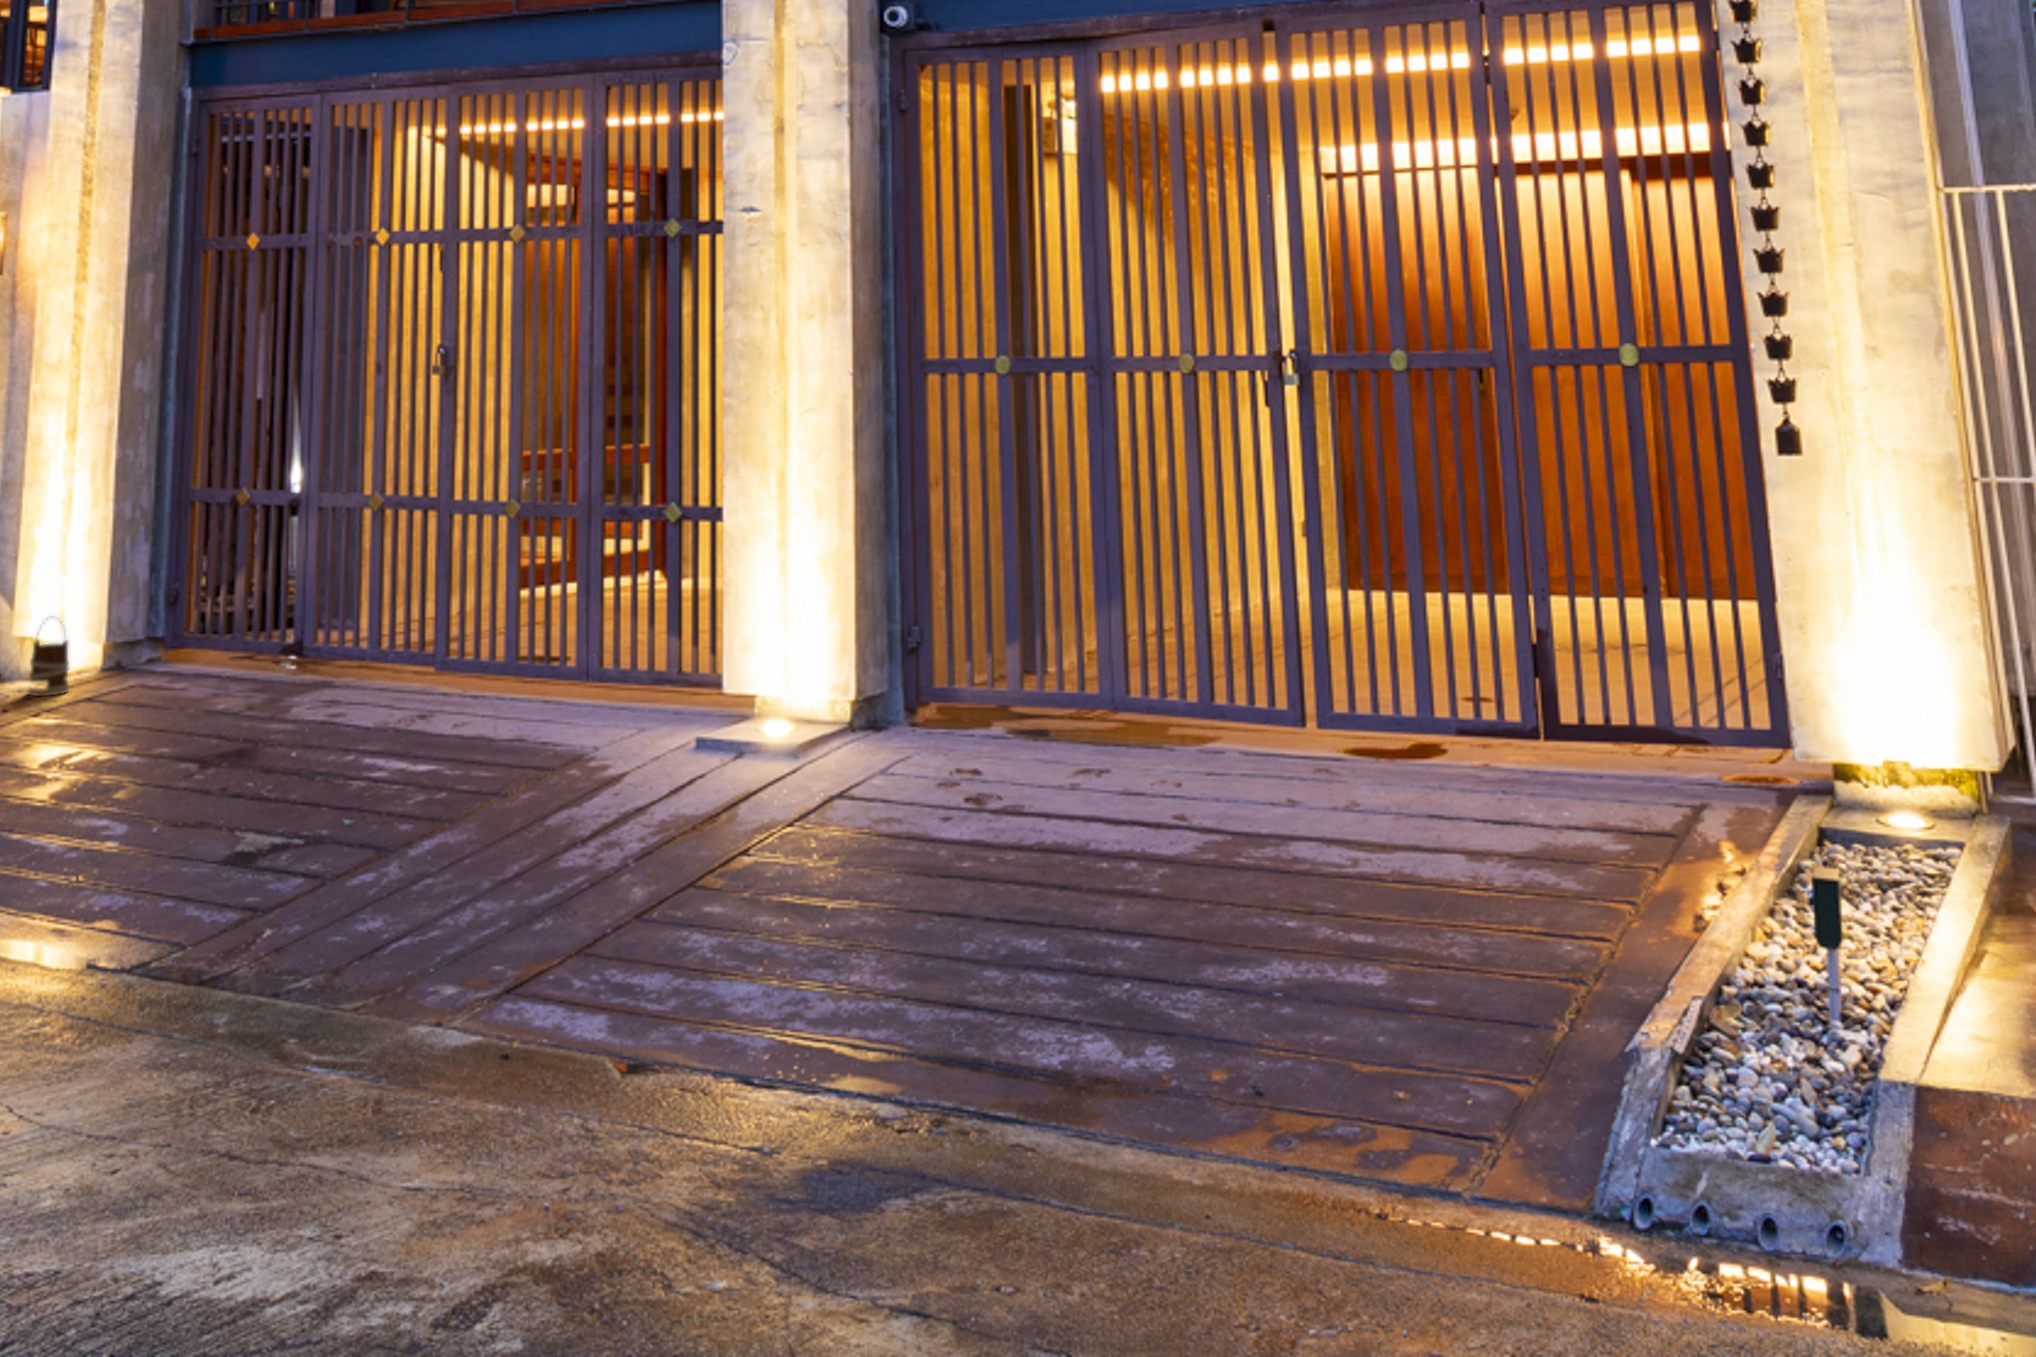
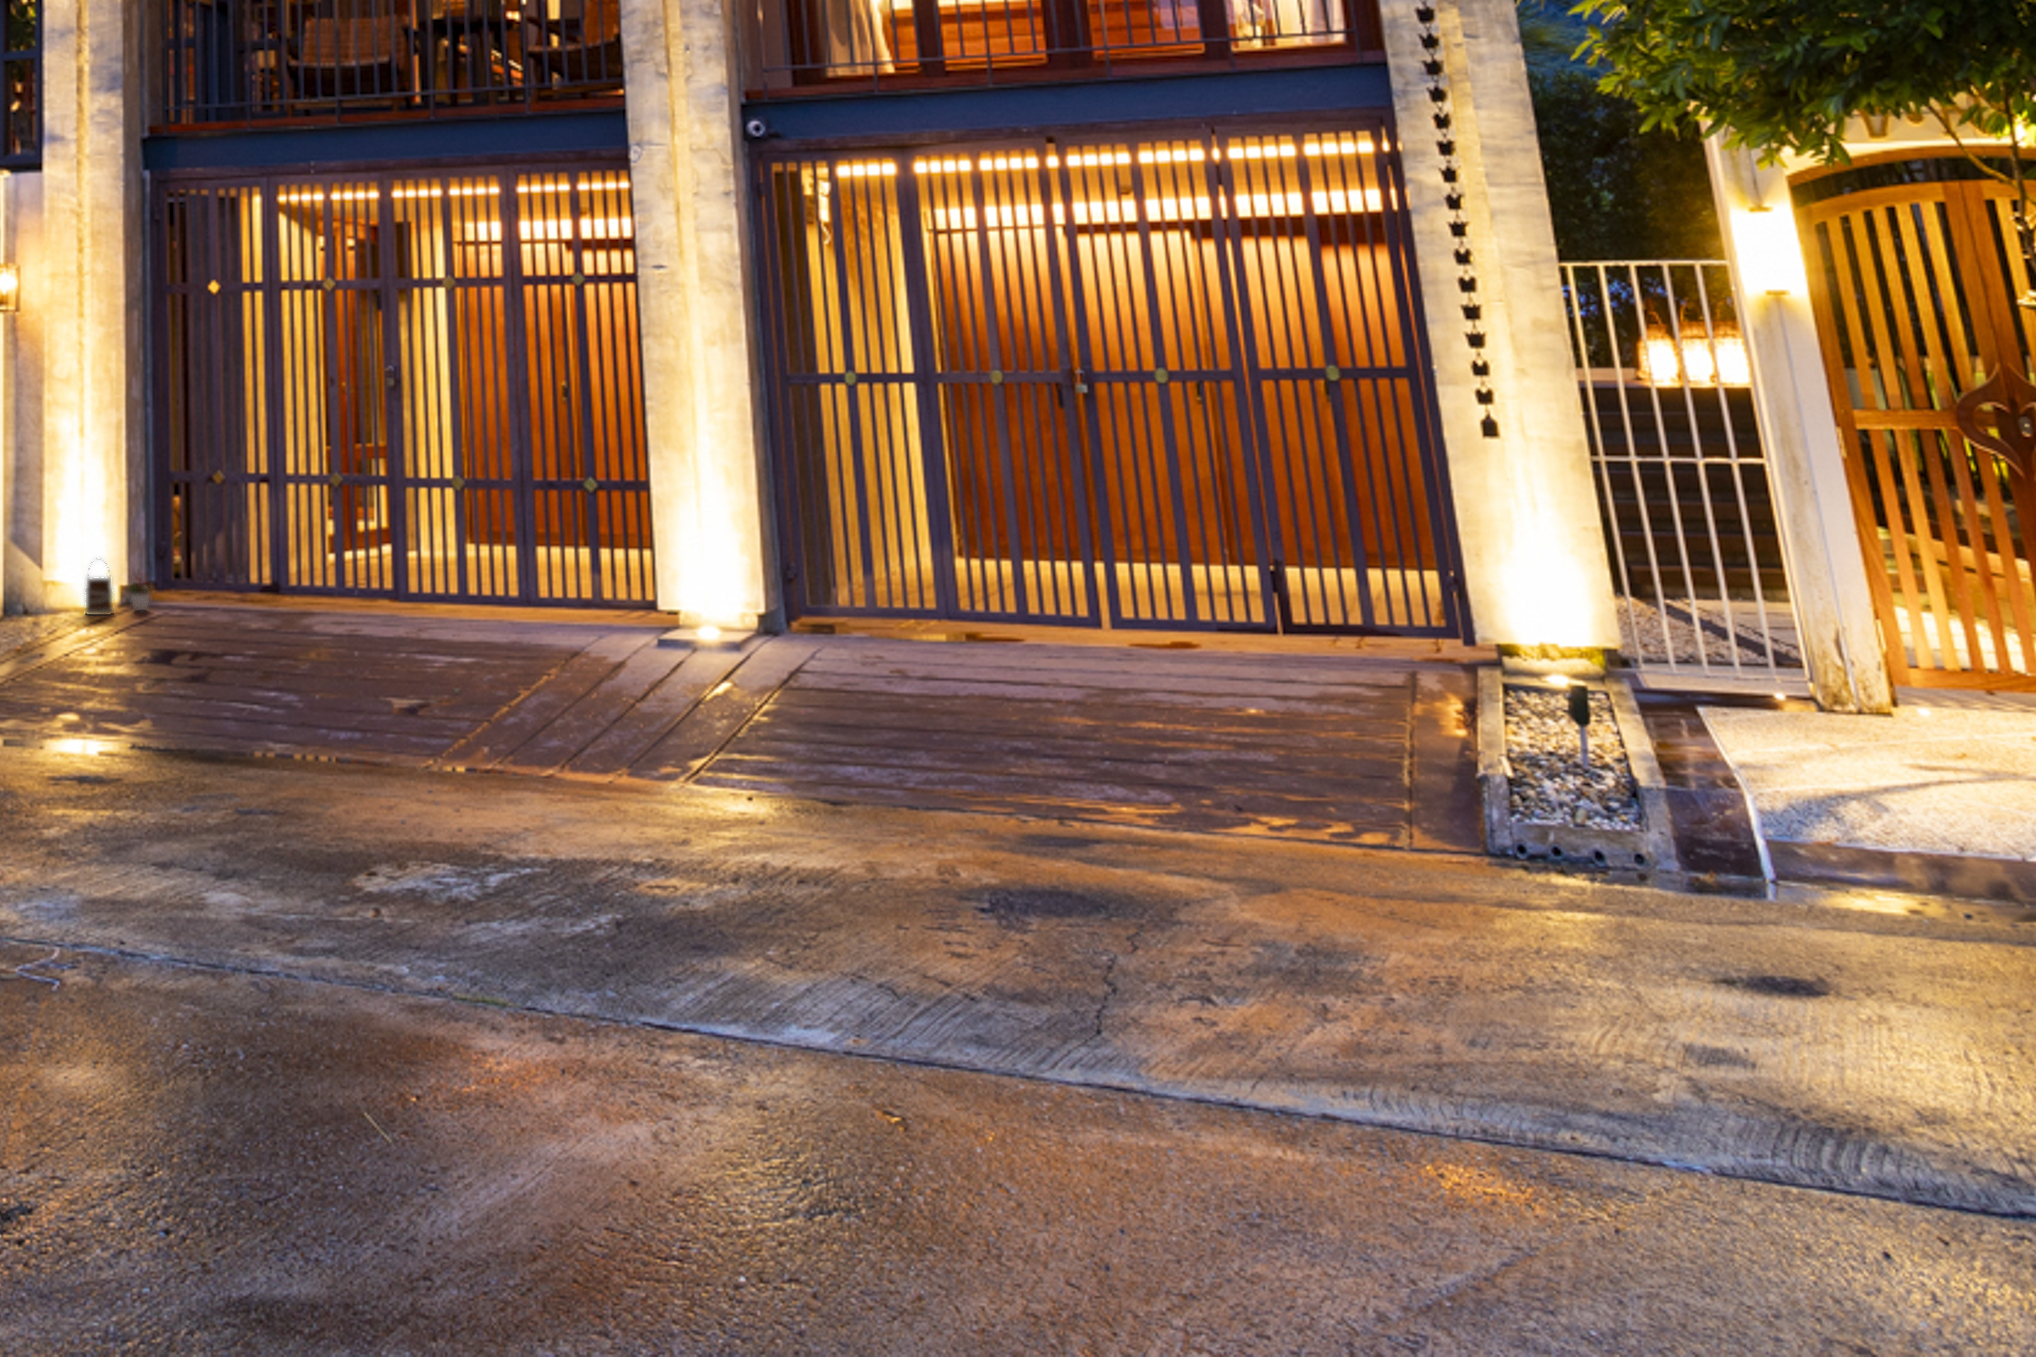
decorative plant: none [95,634,126,688] -> present [129,574,149,610]

